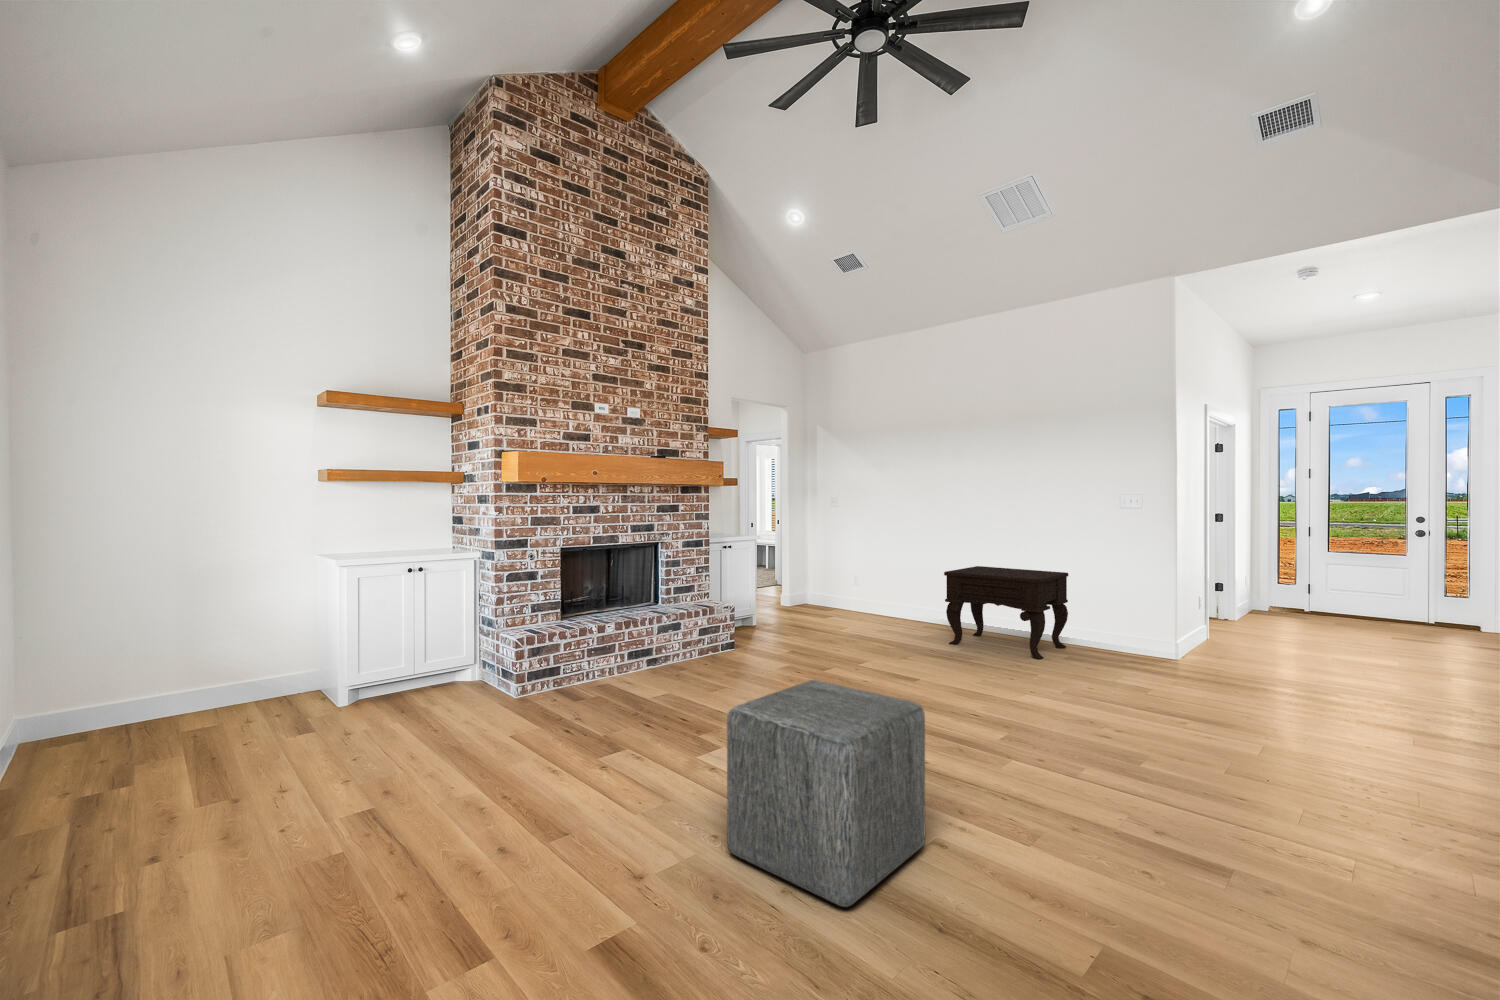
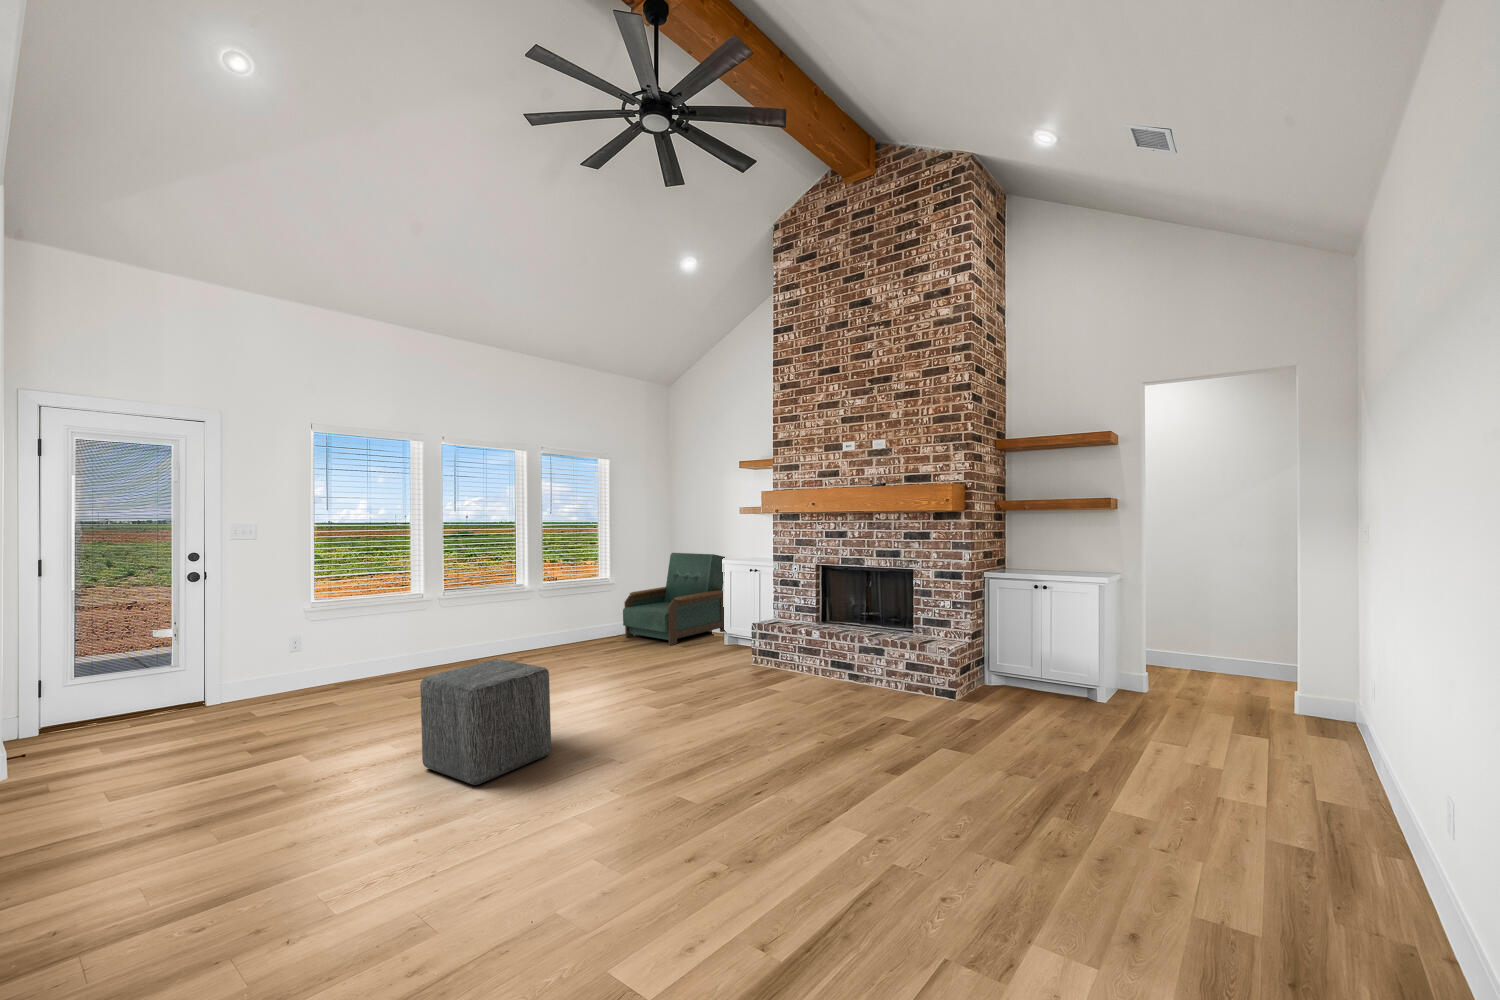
armchair: none [58,560,286,779] -> present [623,553,725,645]
side table: present [944,566,1068,659] -> none [1150,680,1417,982]

